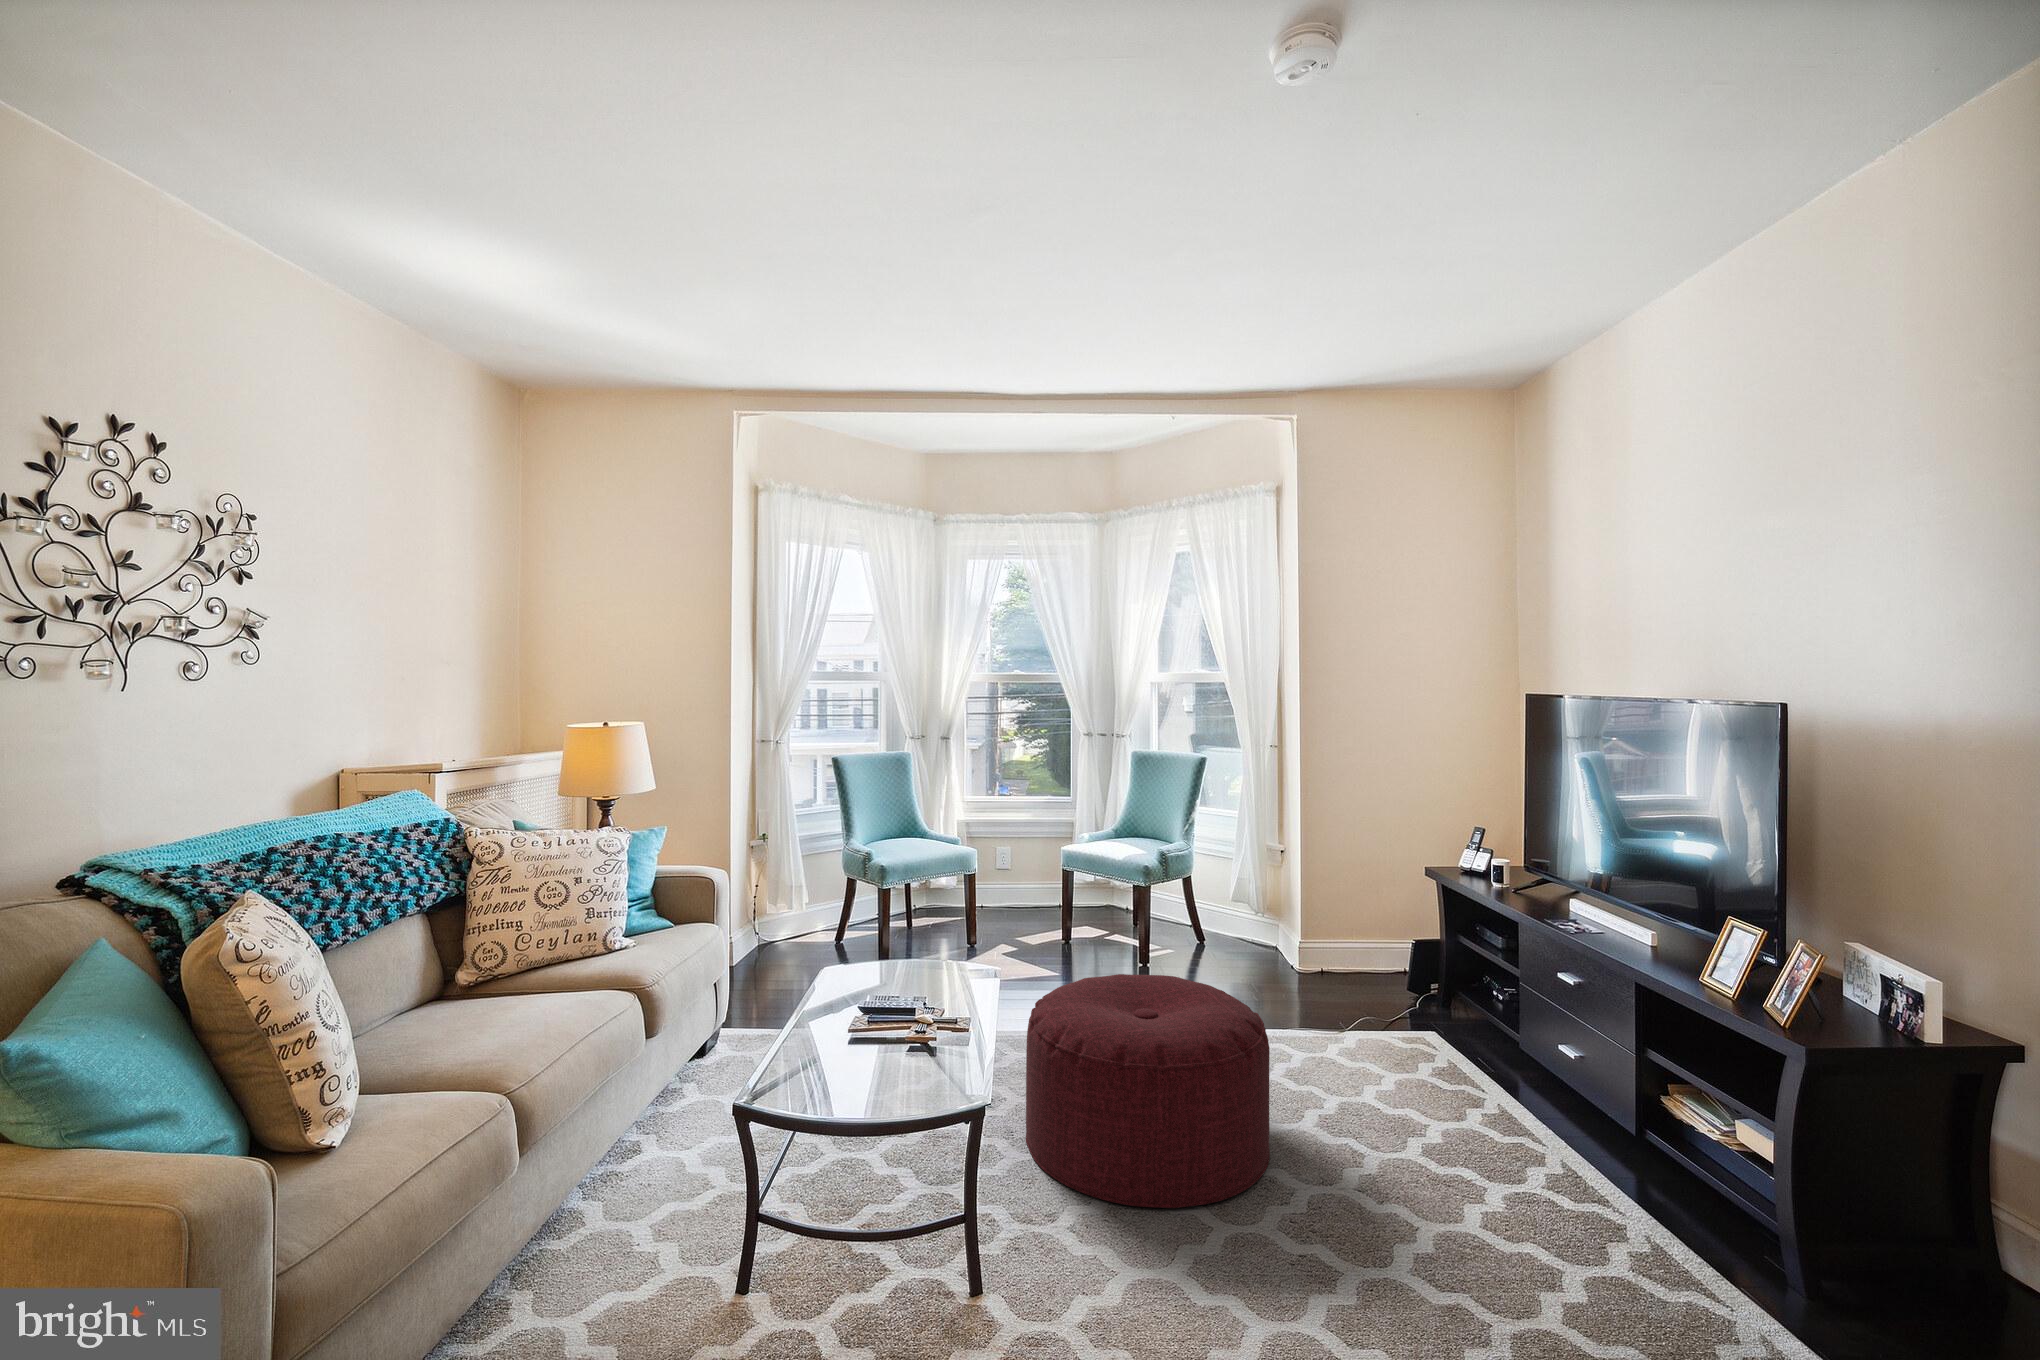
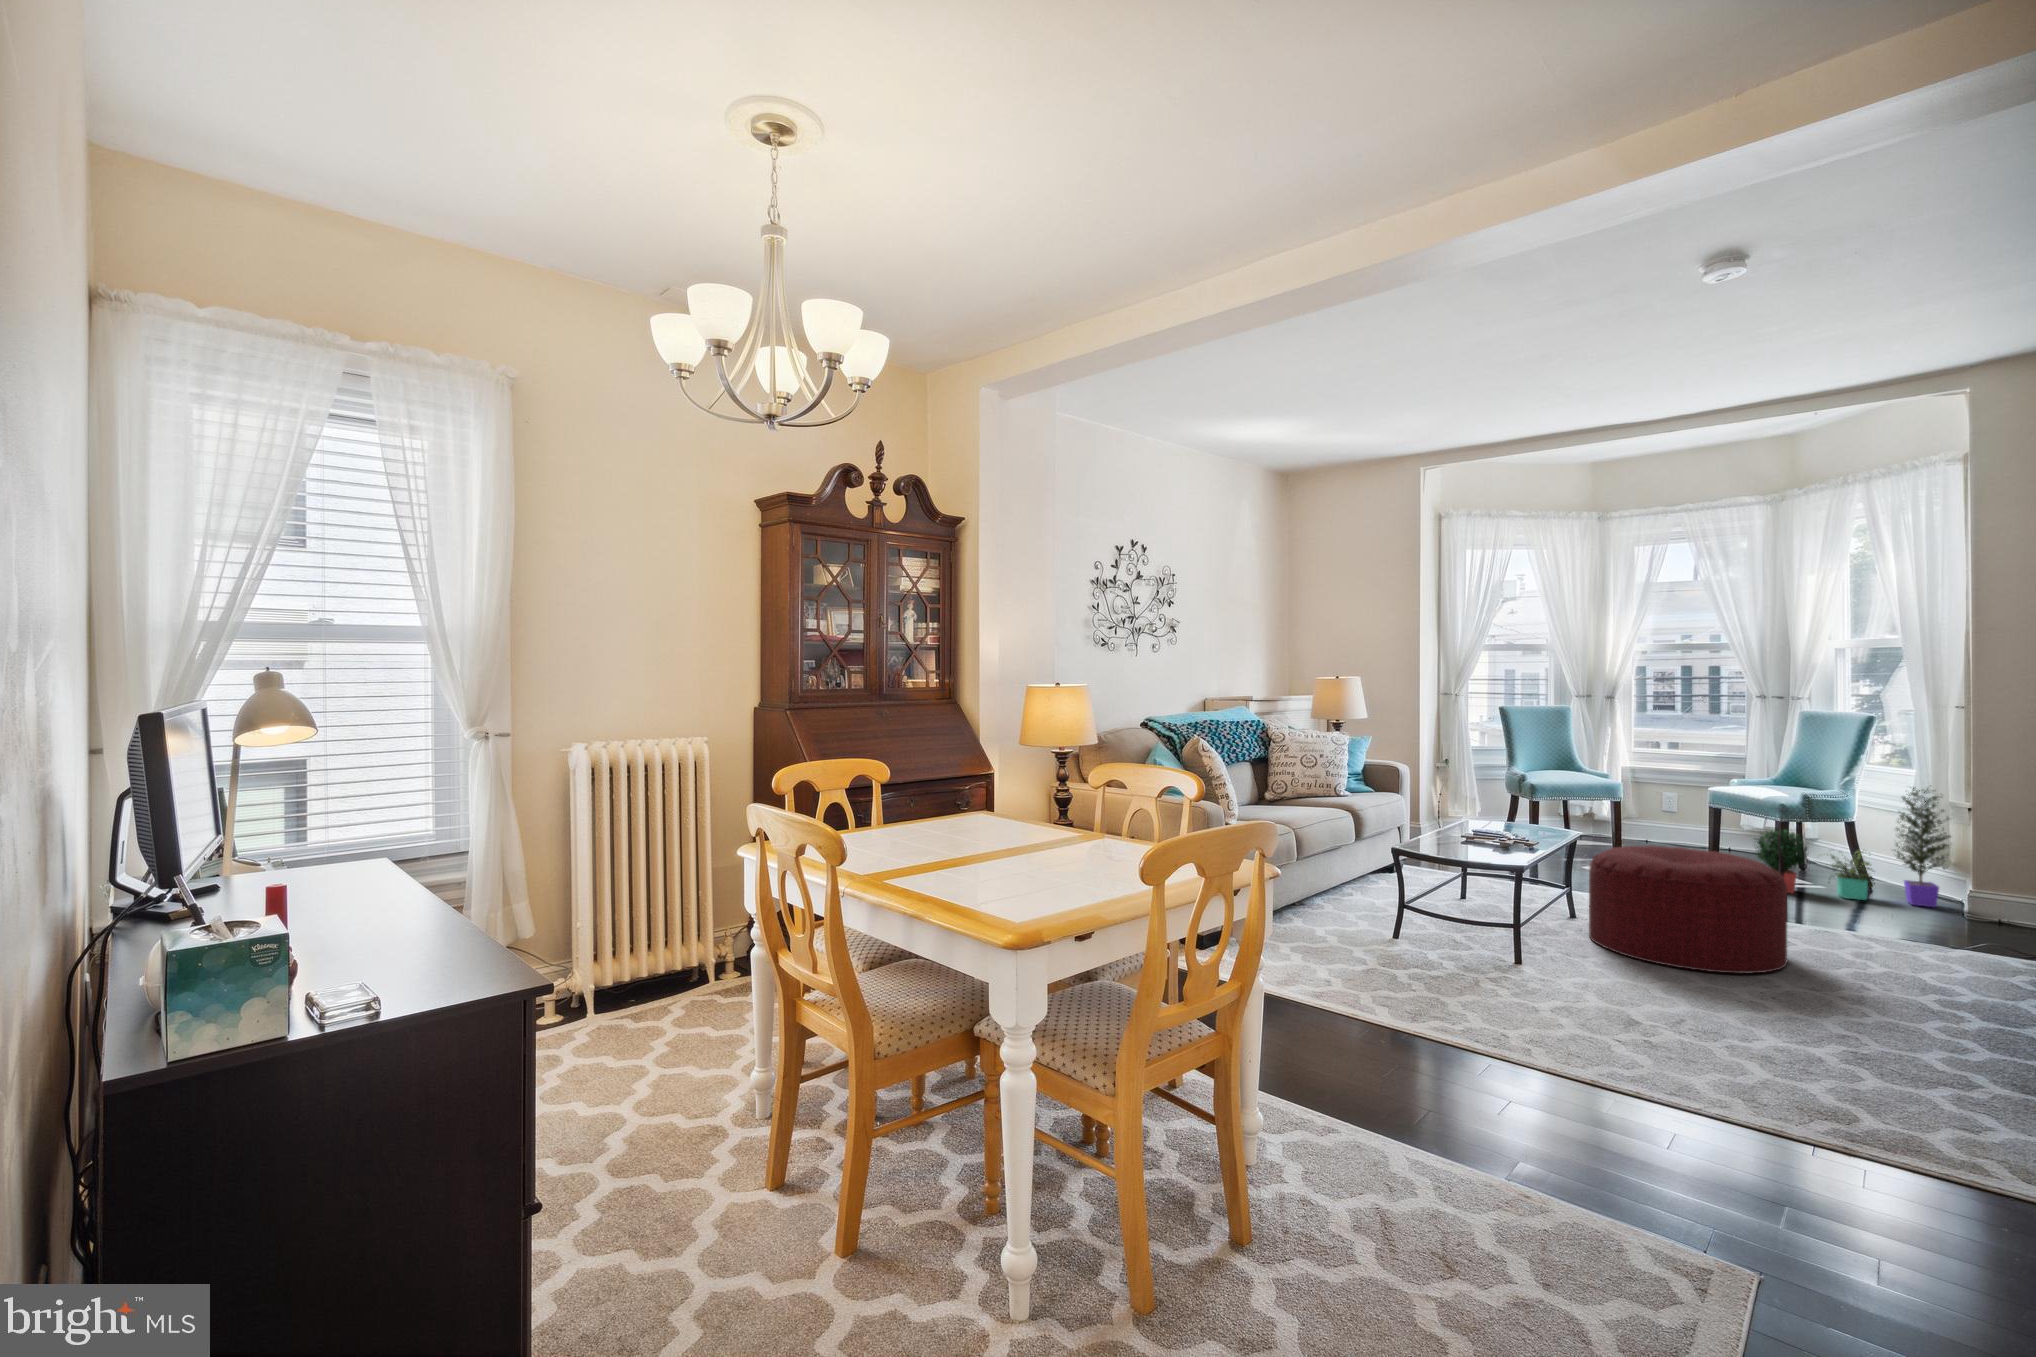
potted plant: none [1115,831,1276,969] -> present [1756,787,1951,907]

